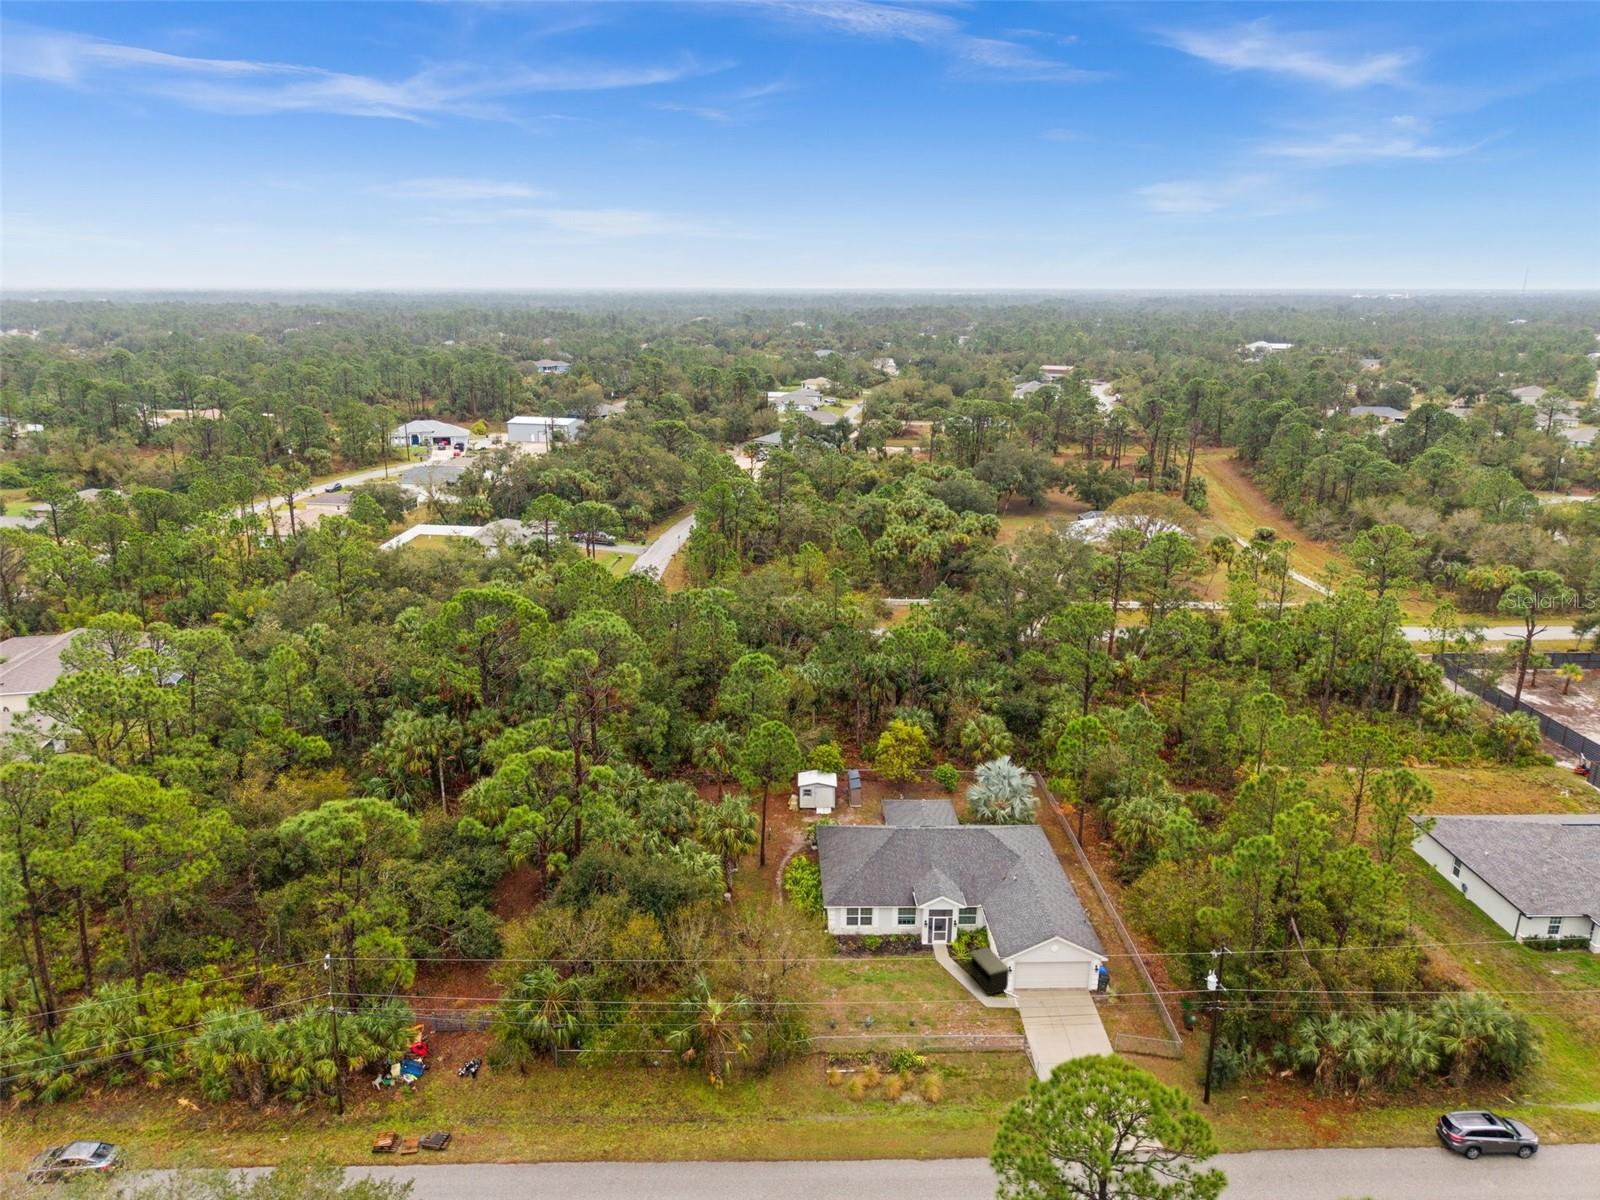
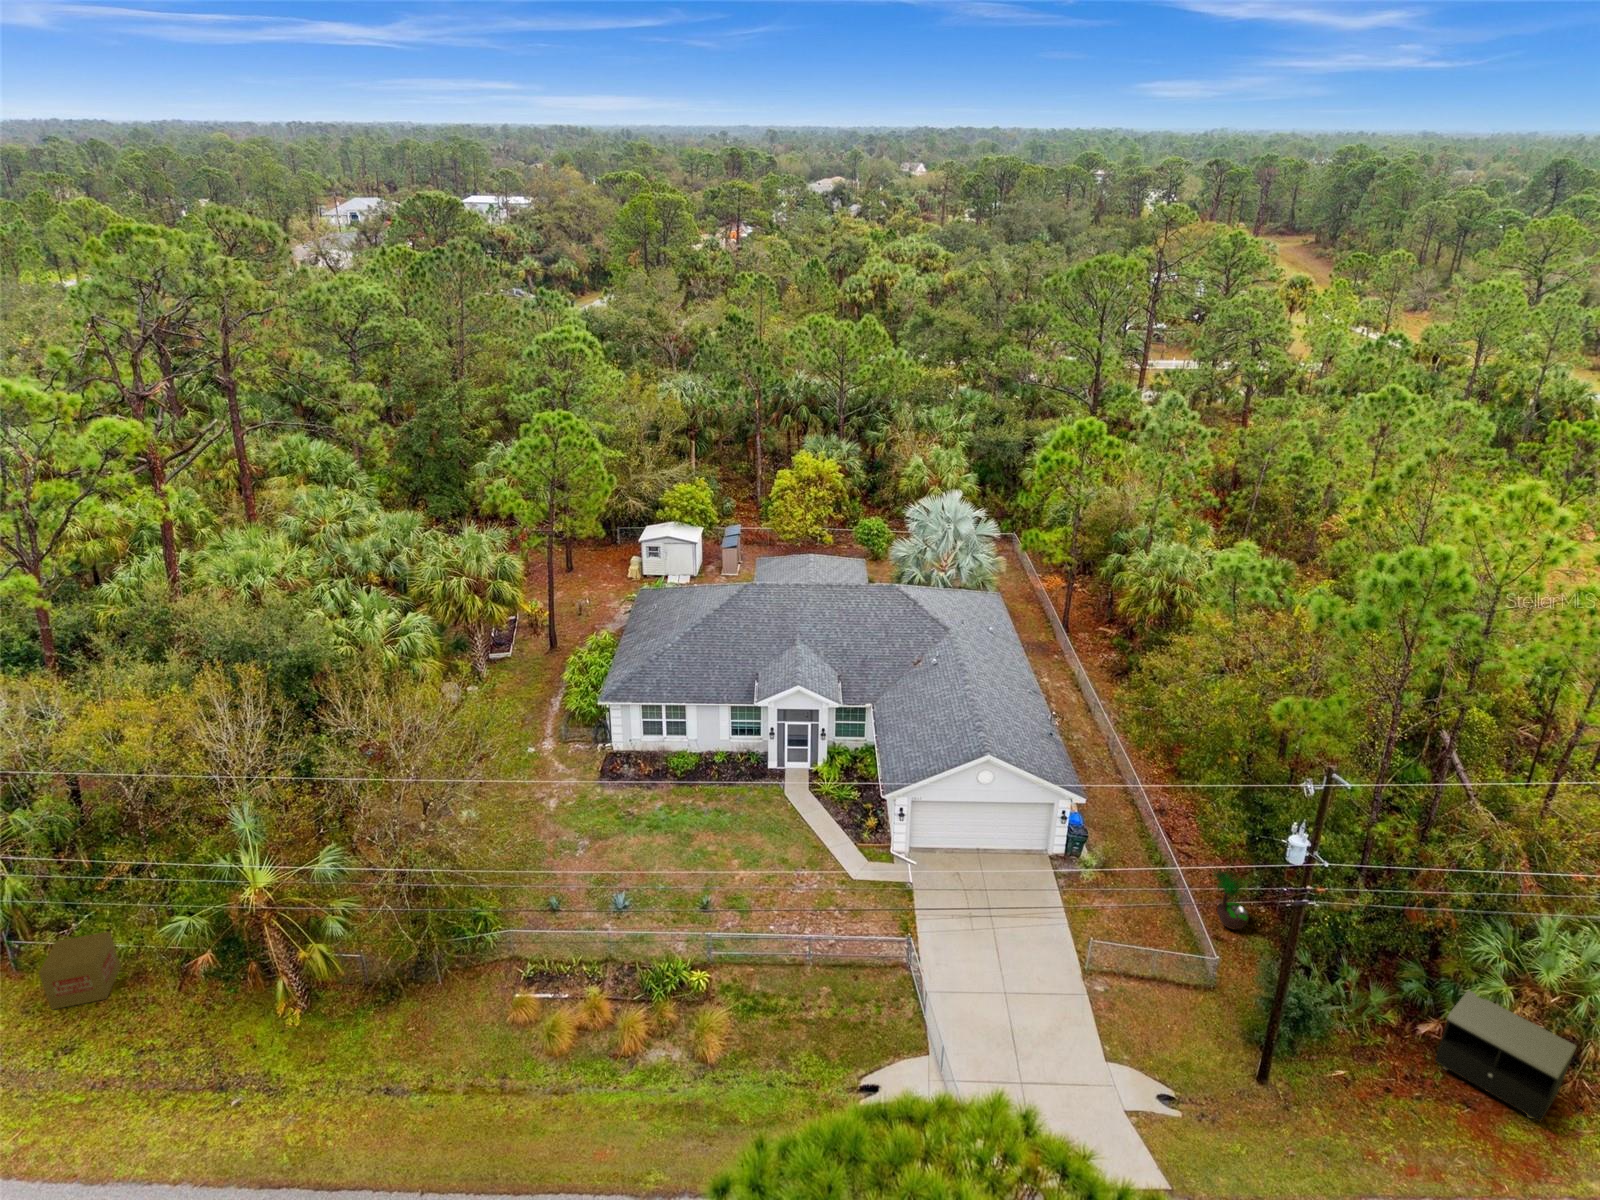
storage bench: present [970,948,1009,994] -> present [1434,990,1576,1122]
cardboard box: none [603,1046,632,1088] -> present [39,932,121,1009]

